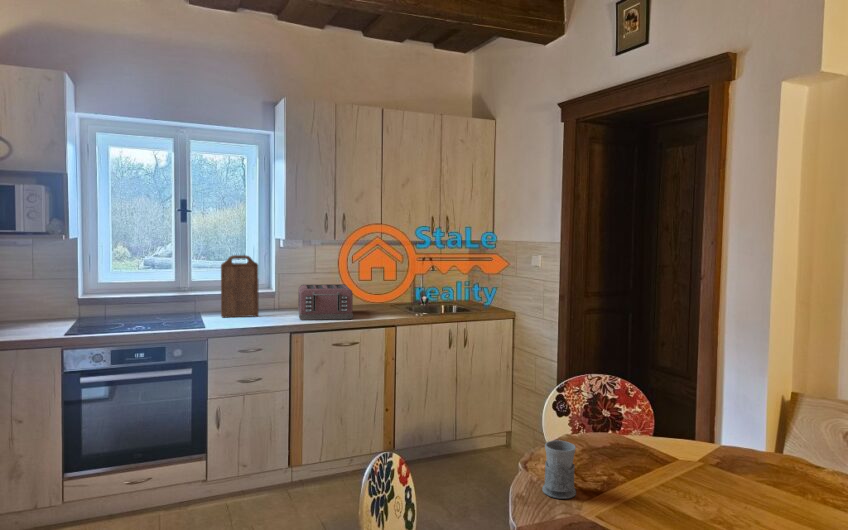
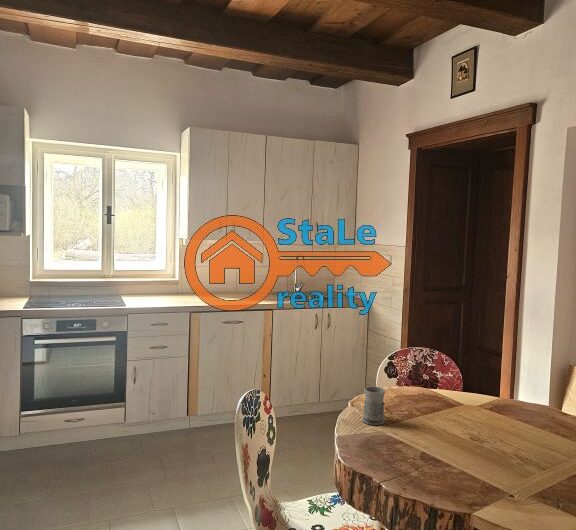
cutting board: present [221,255,259,317] -> none [138,250,167,299]
toaster: present [298,284,353,320] -> none [198,274,241,302]

